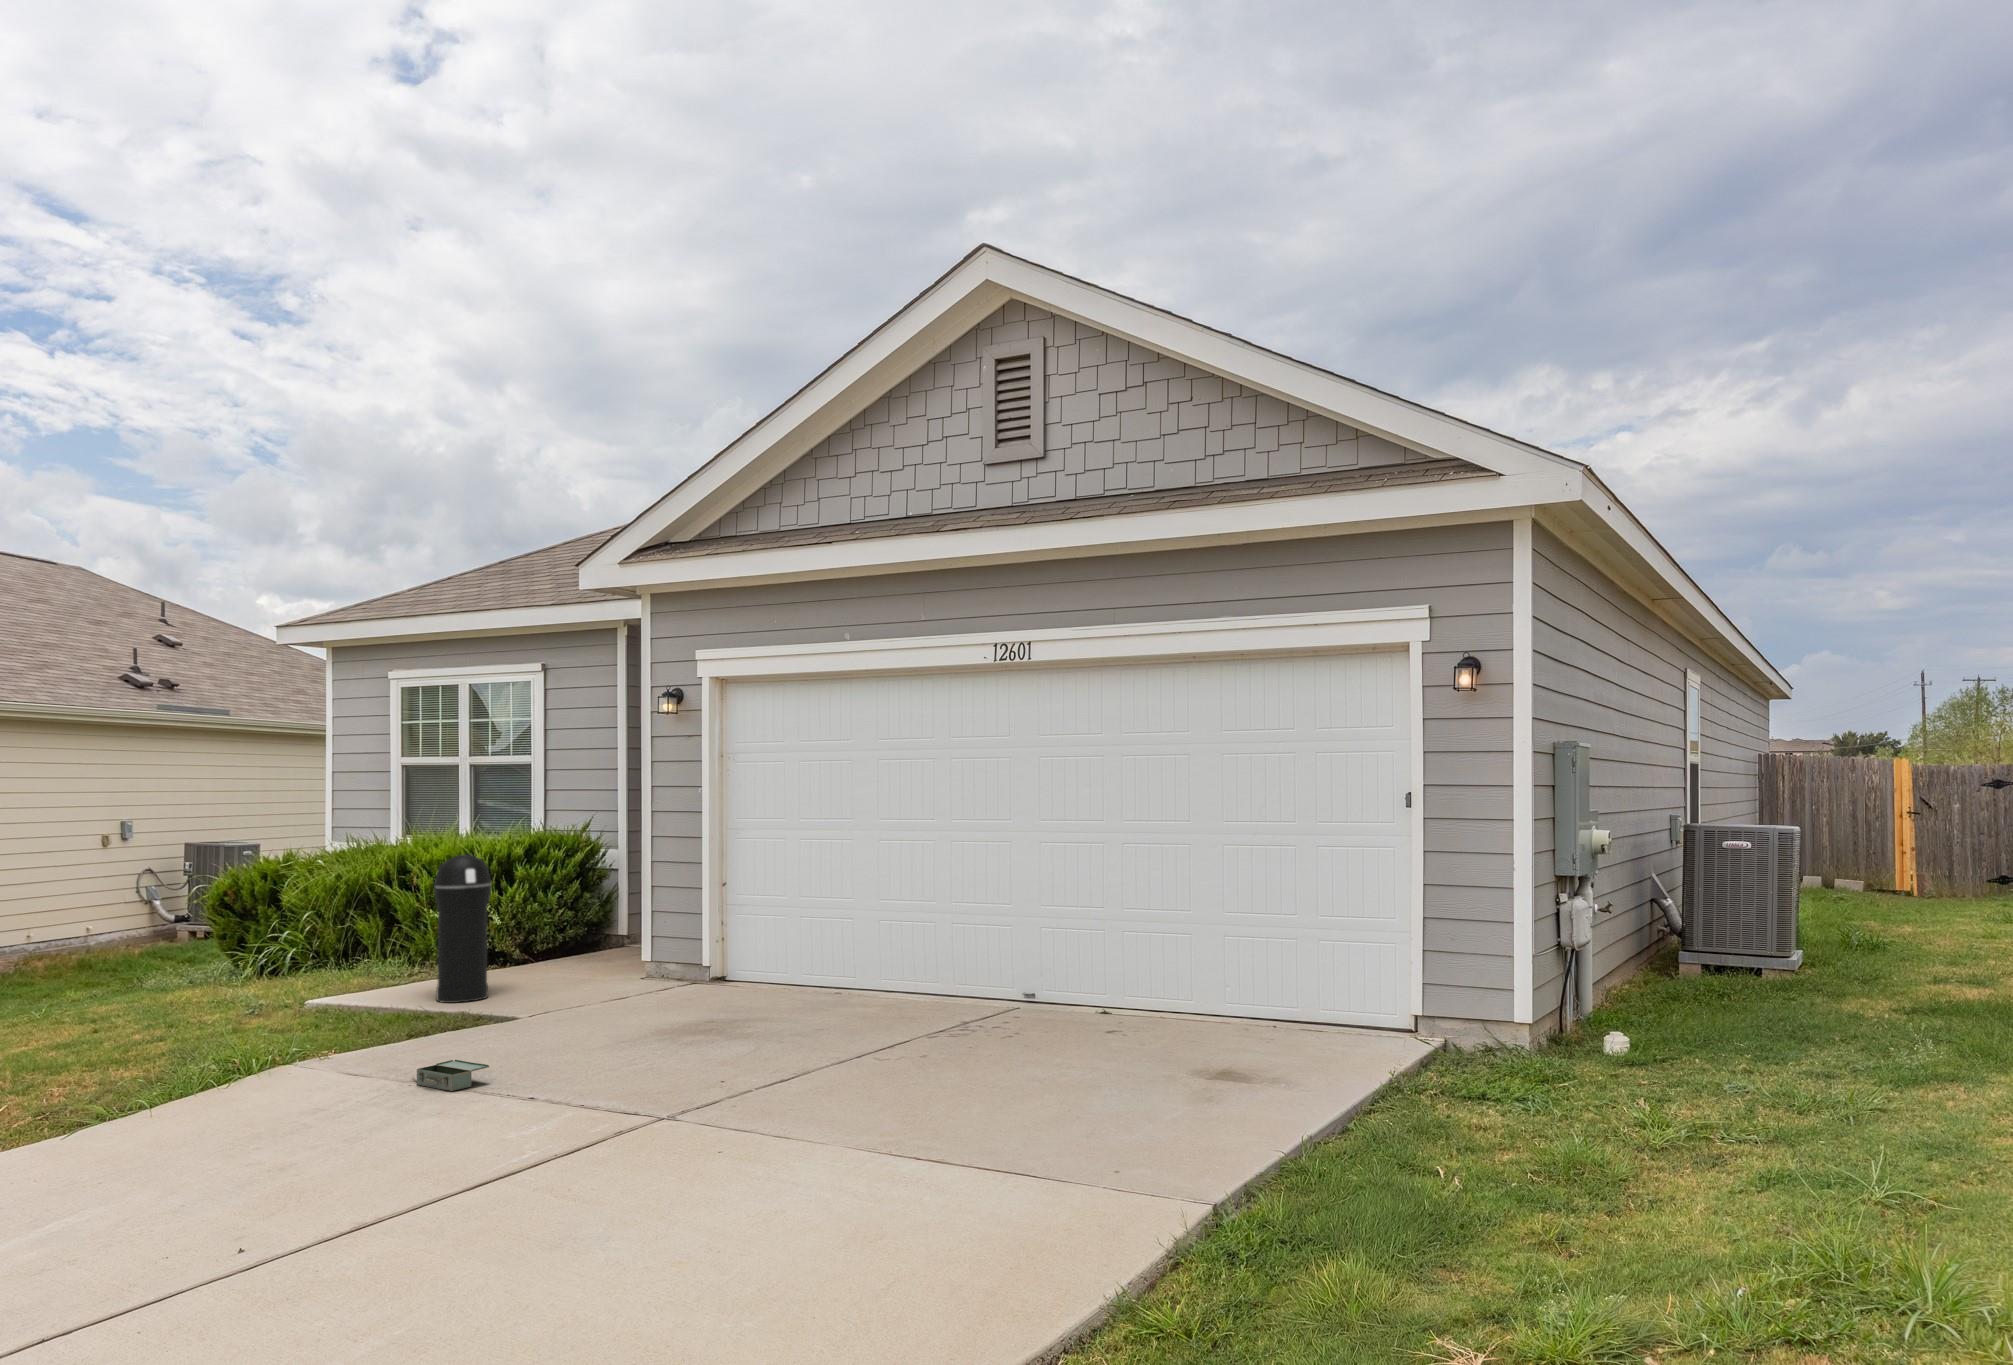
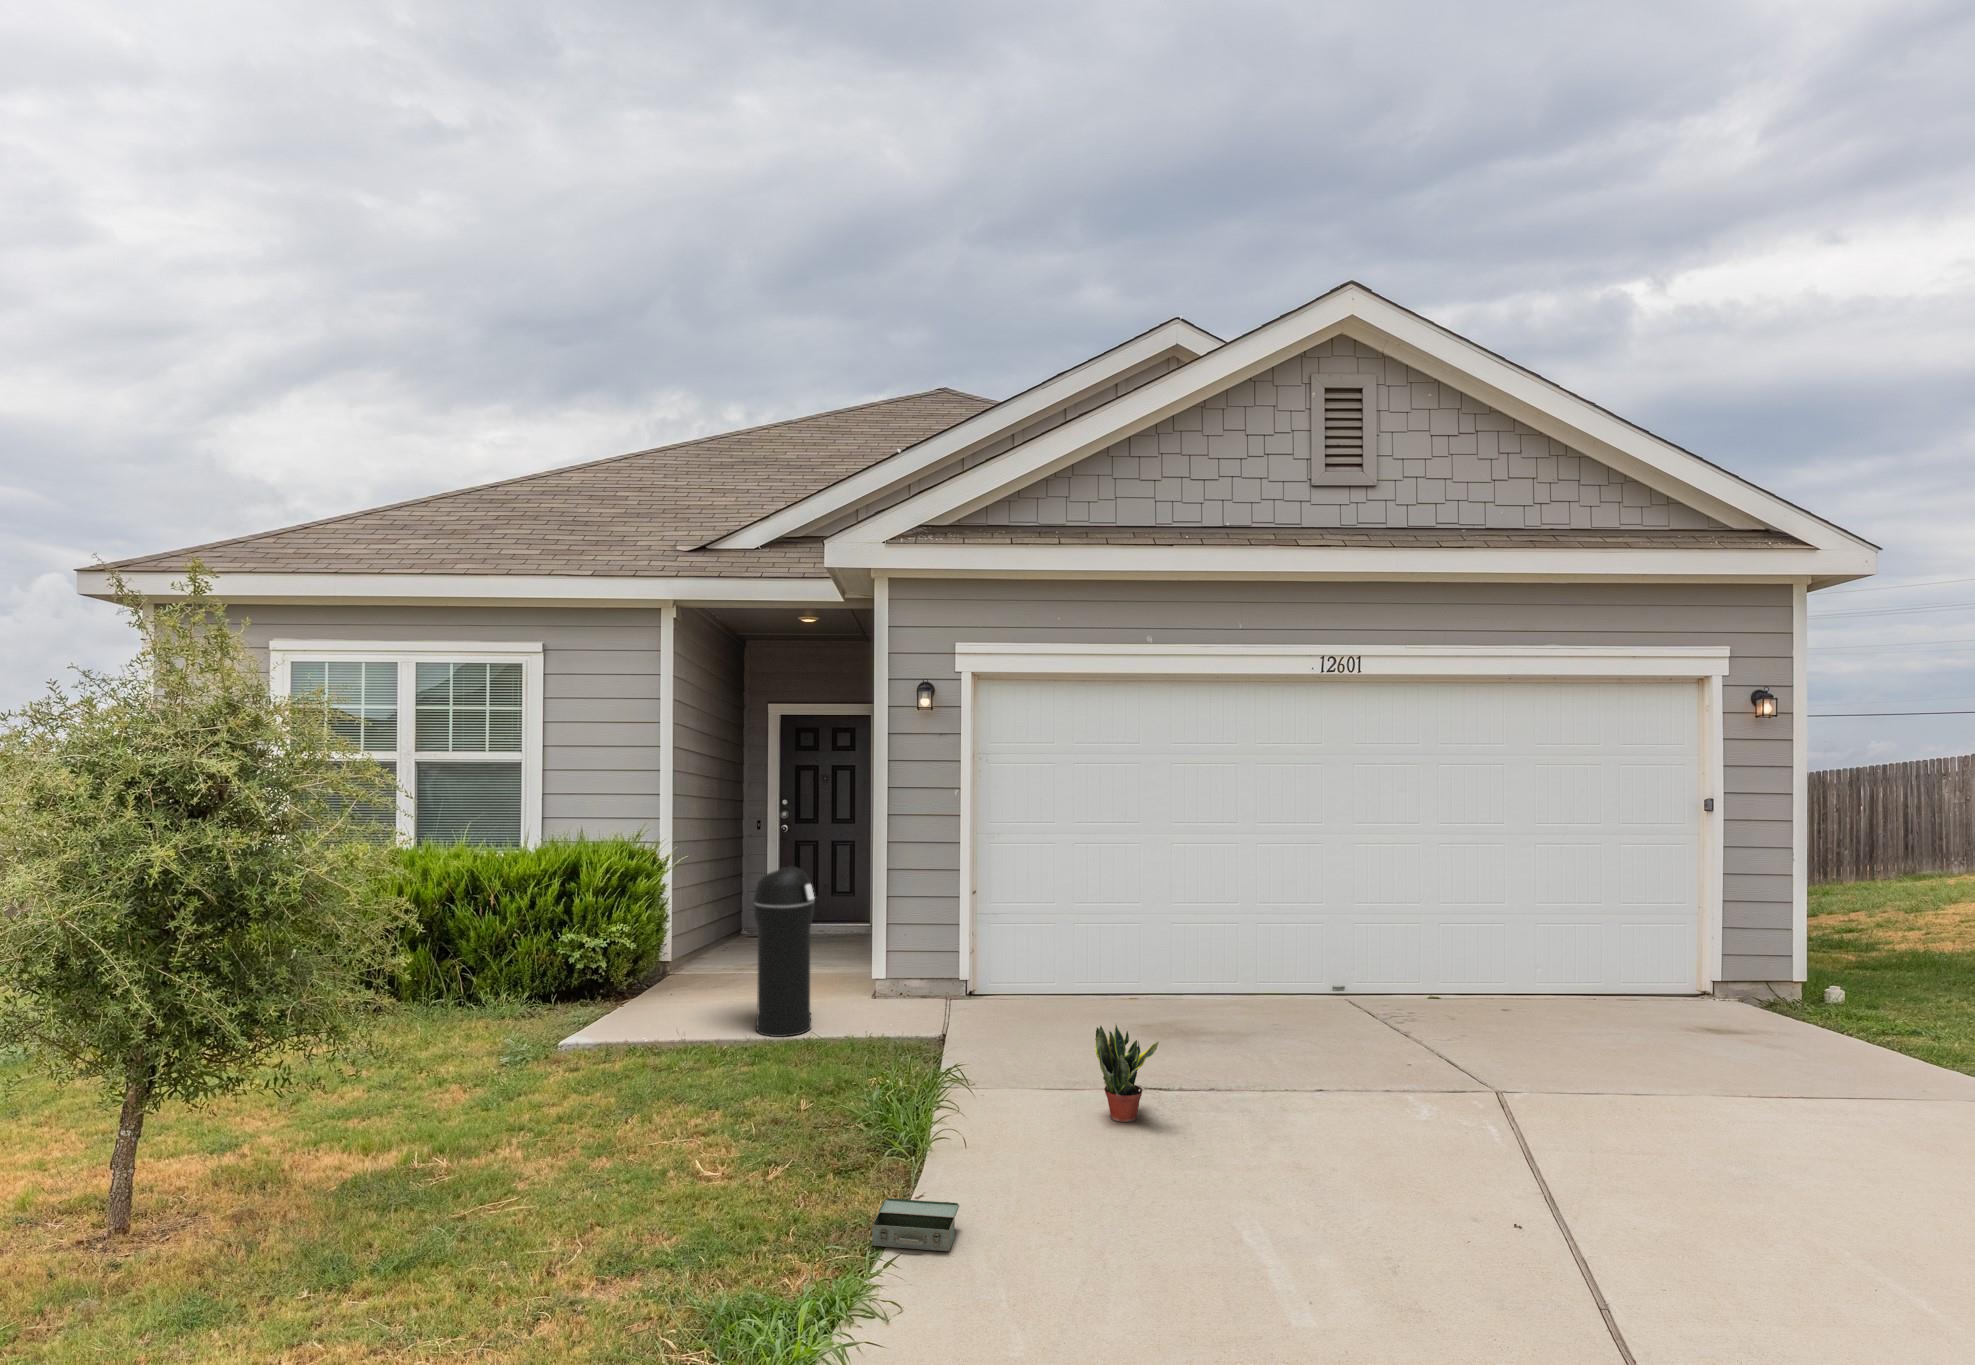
potted plant: none [483,970,549,1064] -> present [1095,1025,1159,1122]
toolbox: present [417,1060,489,1091] -> present [872,1198,959,1251]

